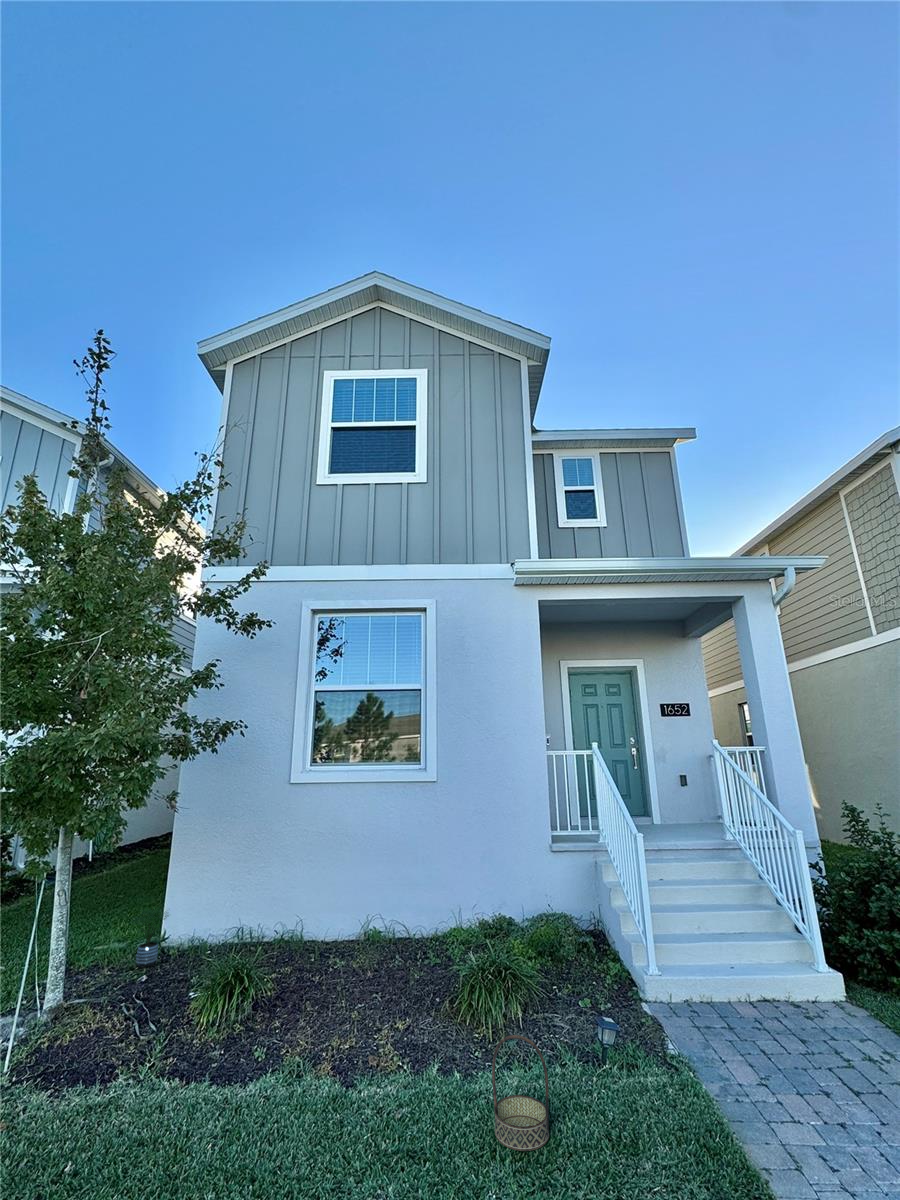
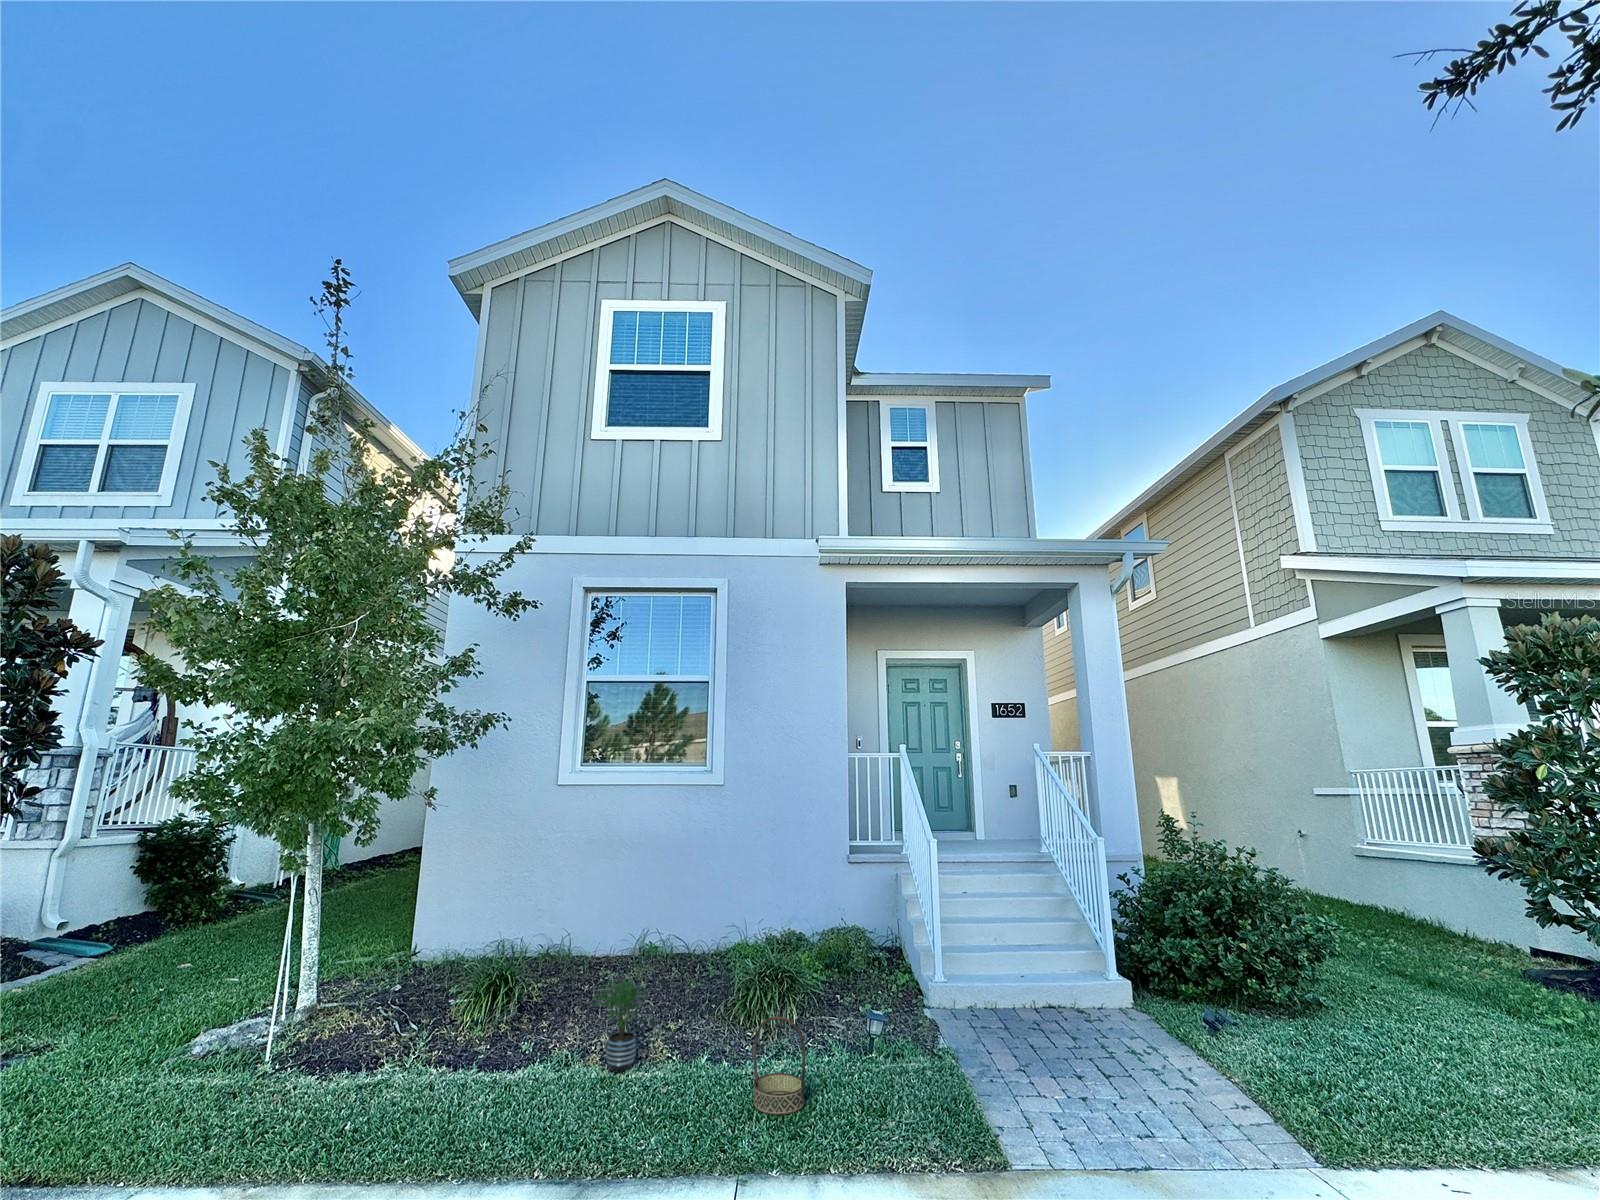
potted plant: present [135,907,168,967] -> present [595,980,648,1071]

